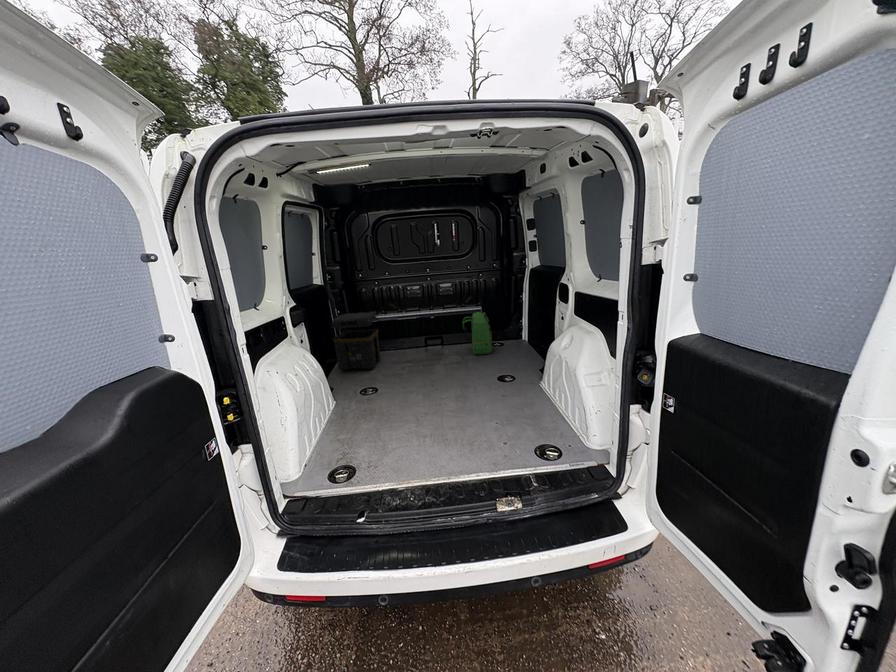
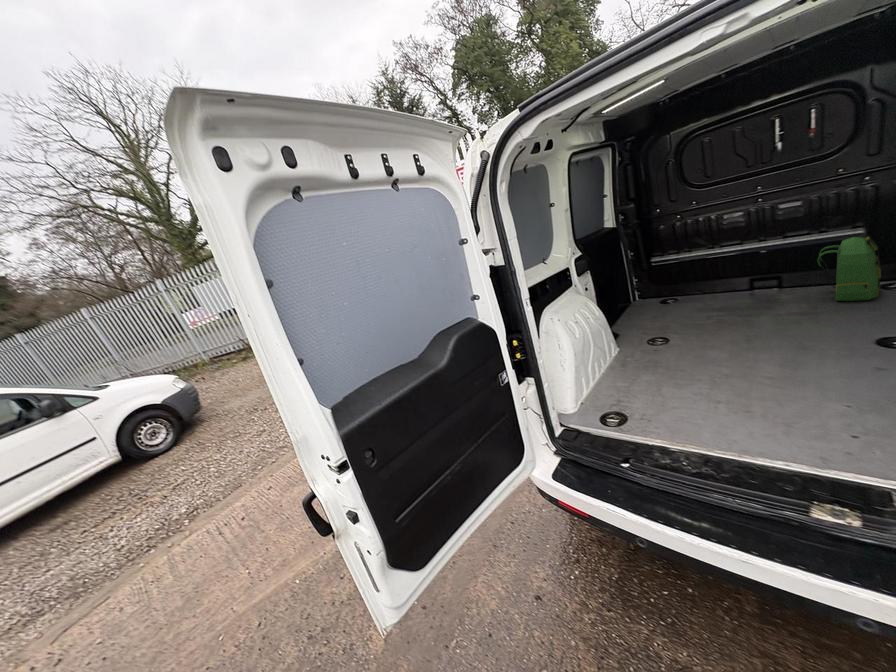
toolbox: present [332,312,380,370] -> none [621,252,680,316]

